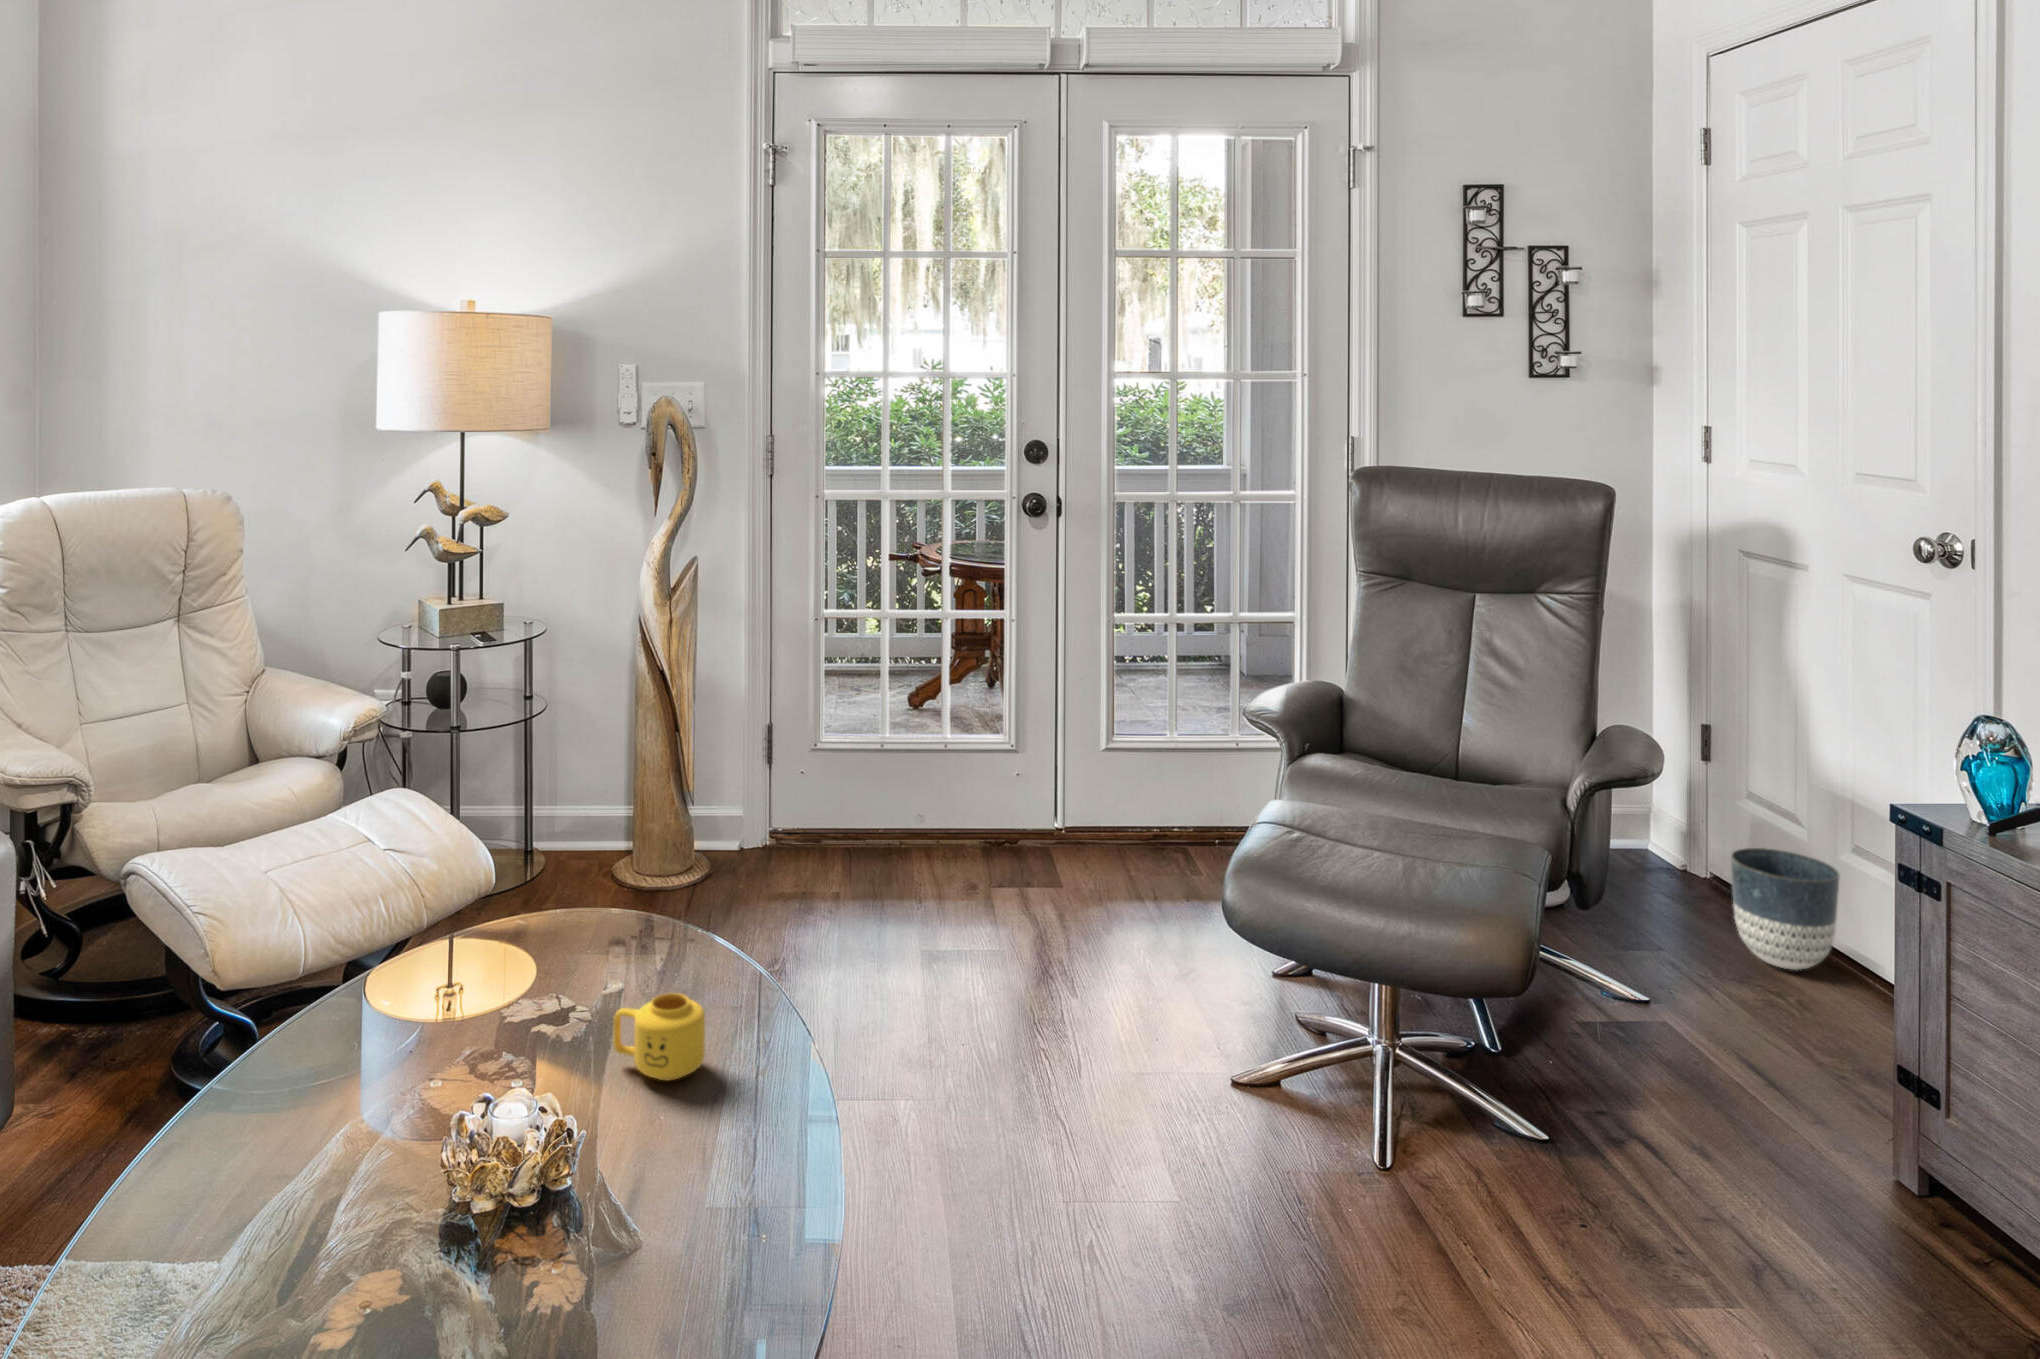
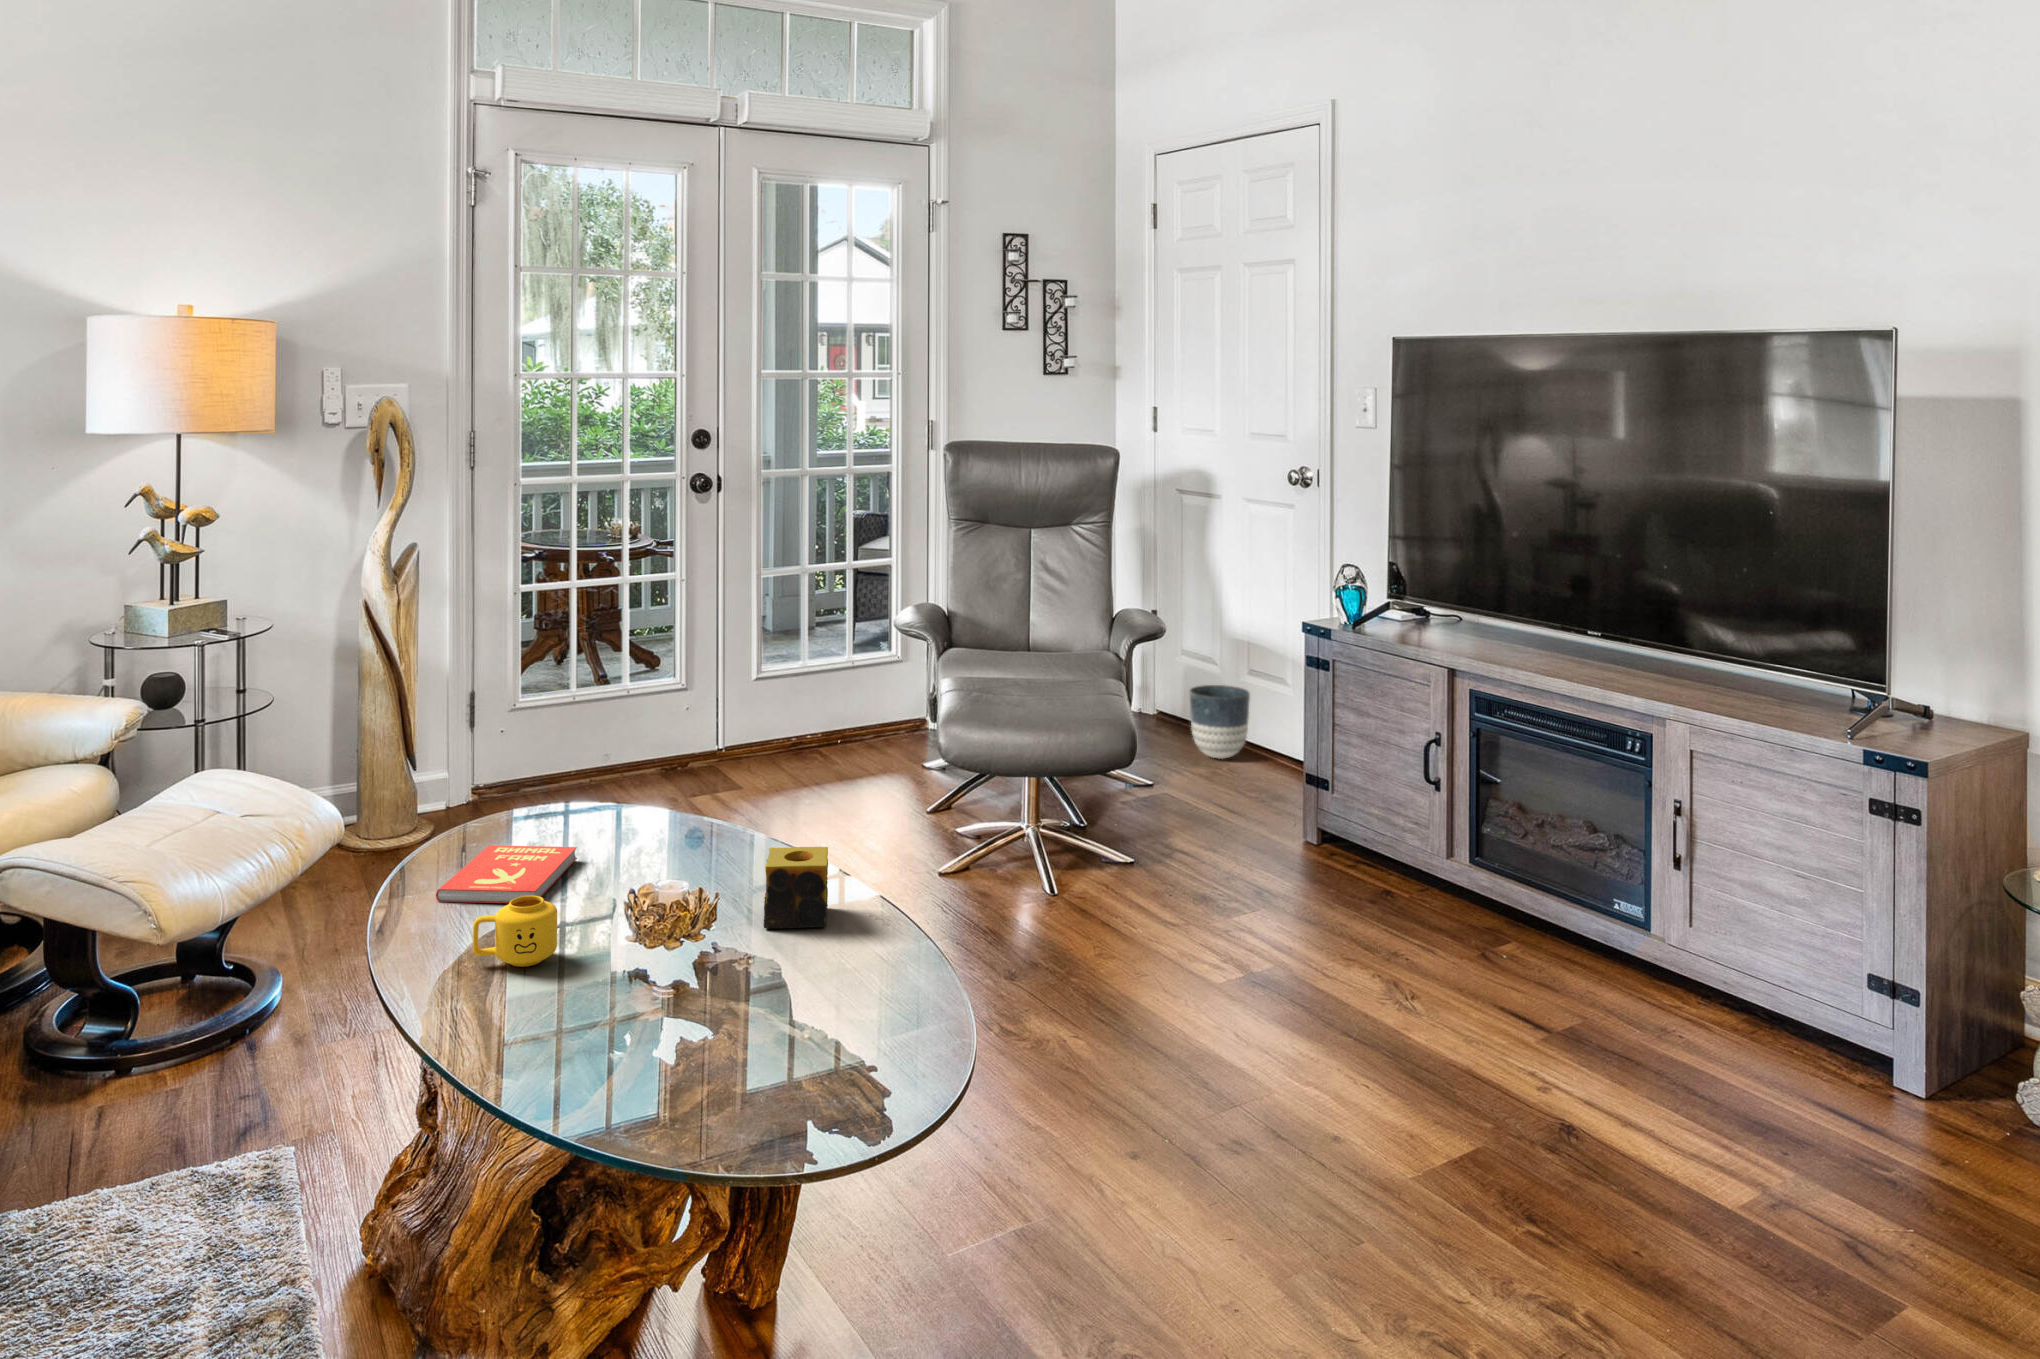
book: none [317,982,542,1103] -> present [436,845,577,903]
mug: present [613,993,705,1081] -> present [473,896,557,967]
candle: none [609,1111,745,1280] -> present [763,847,828,928]

